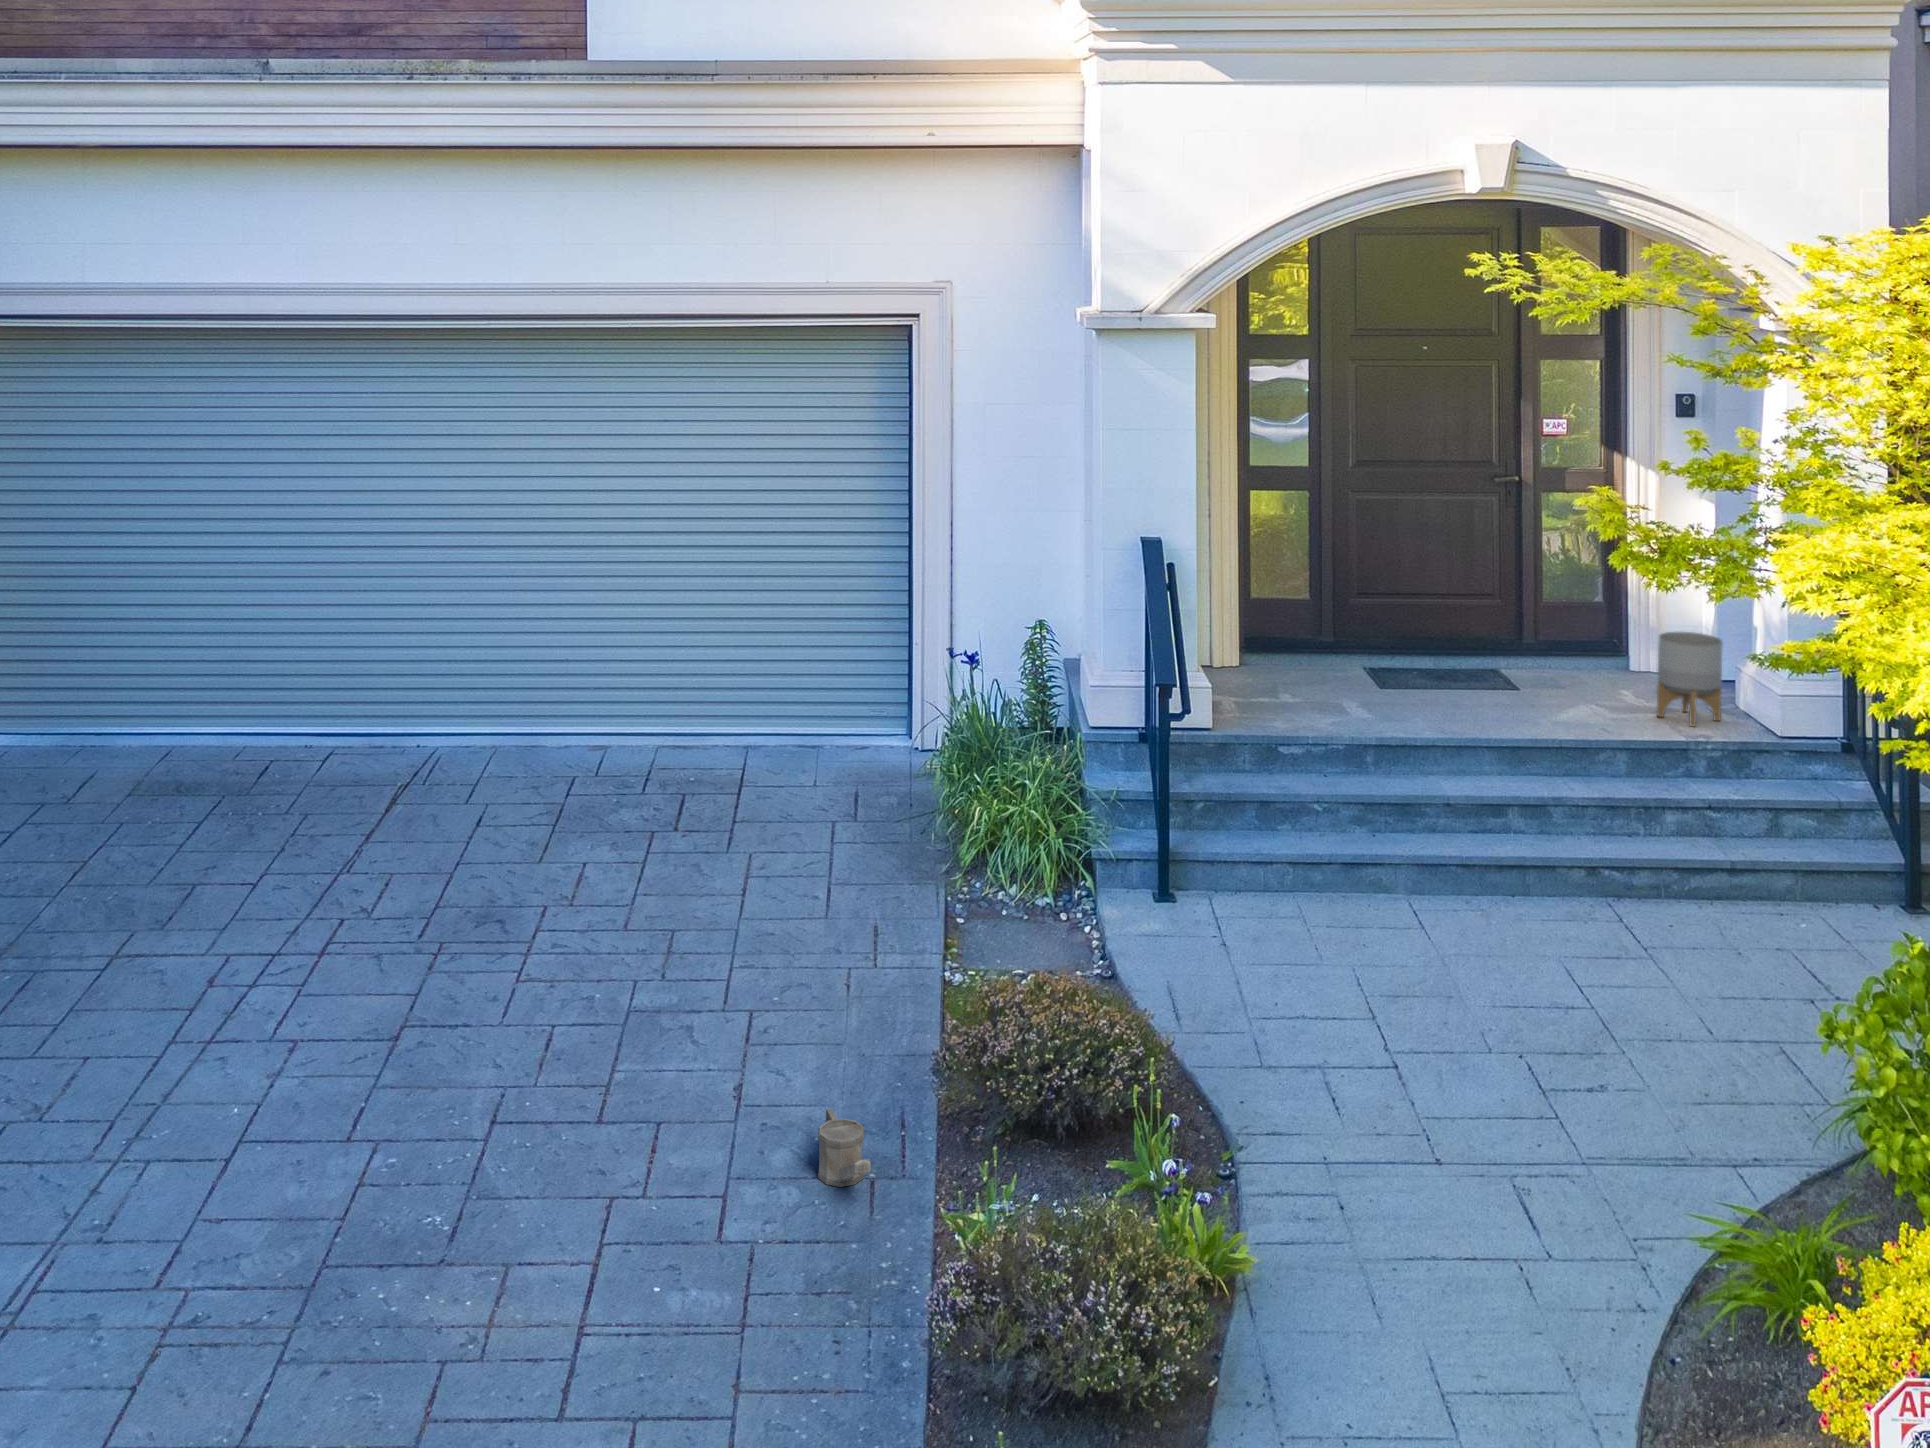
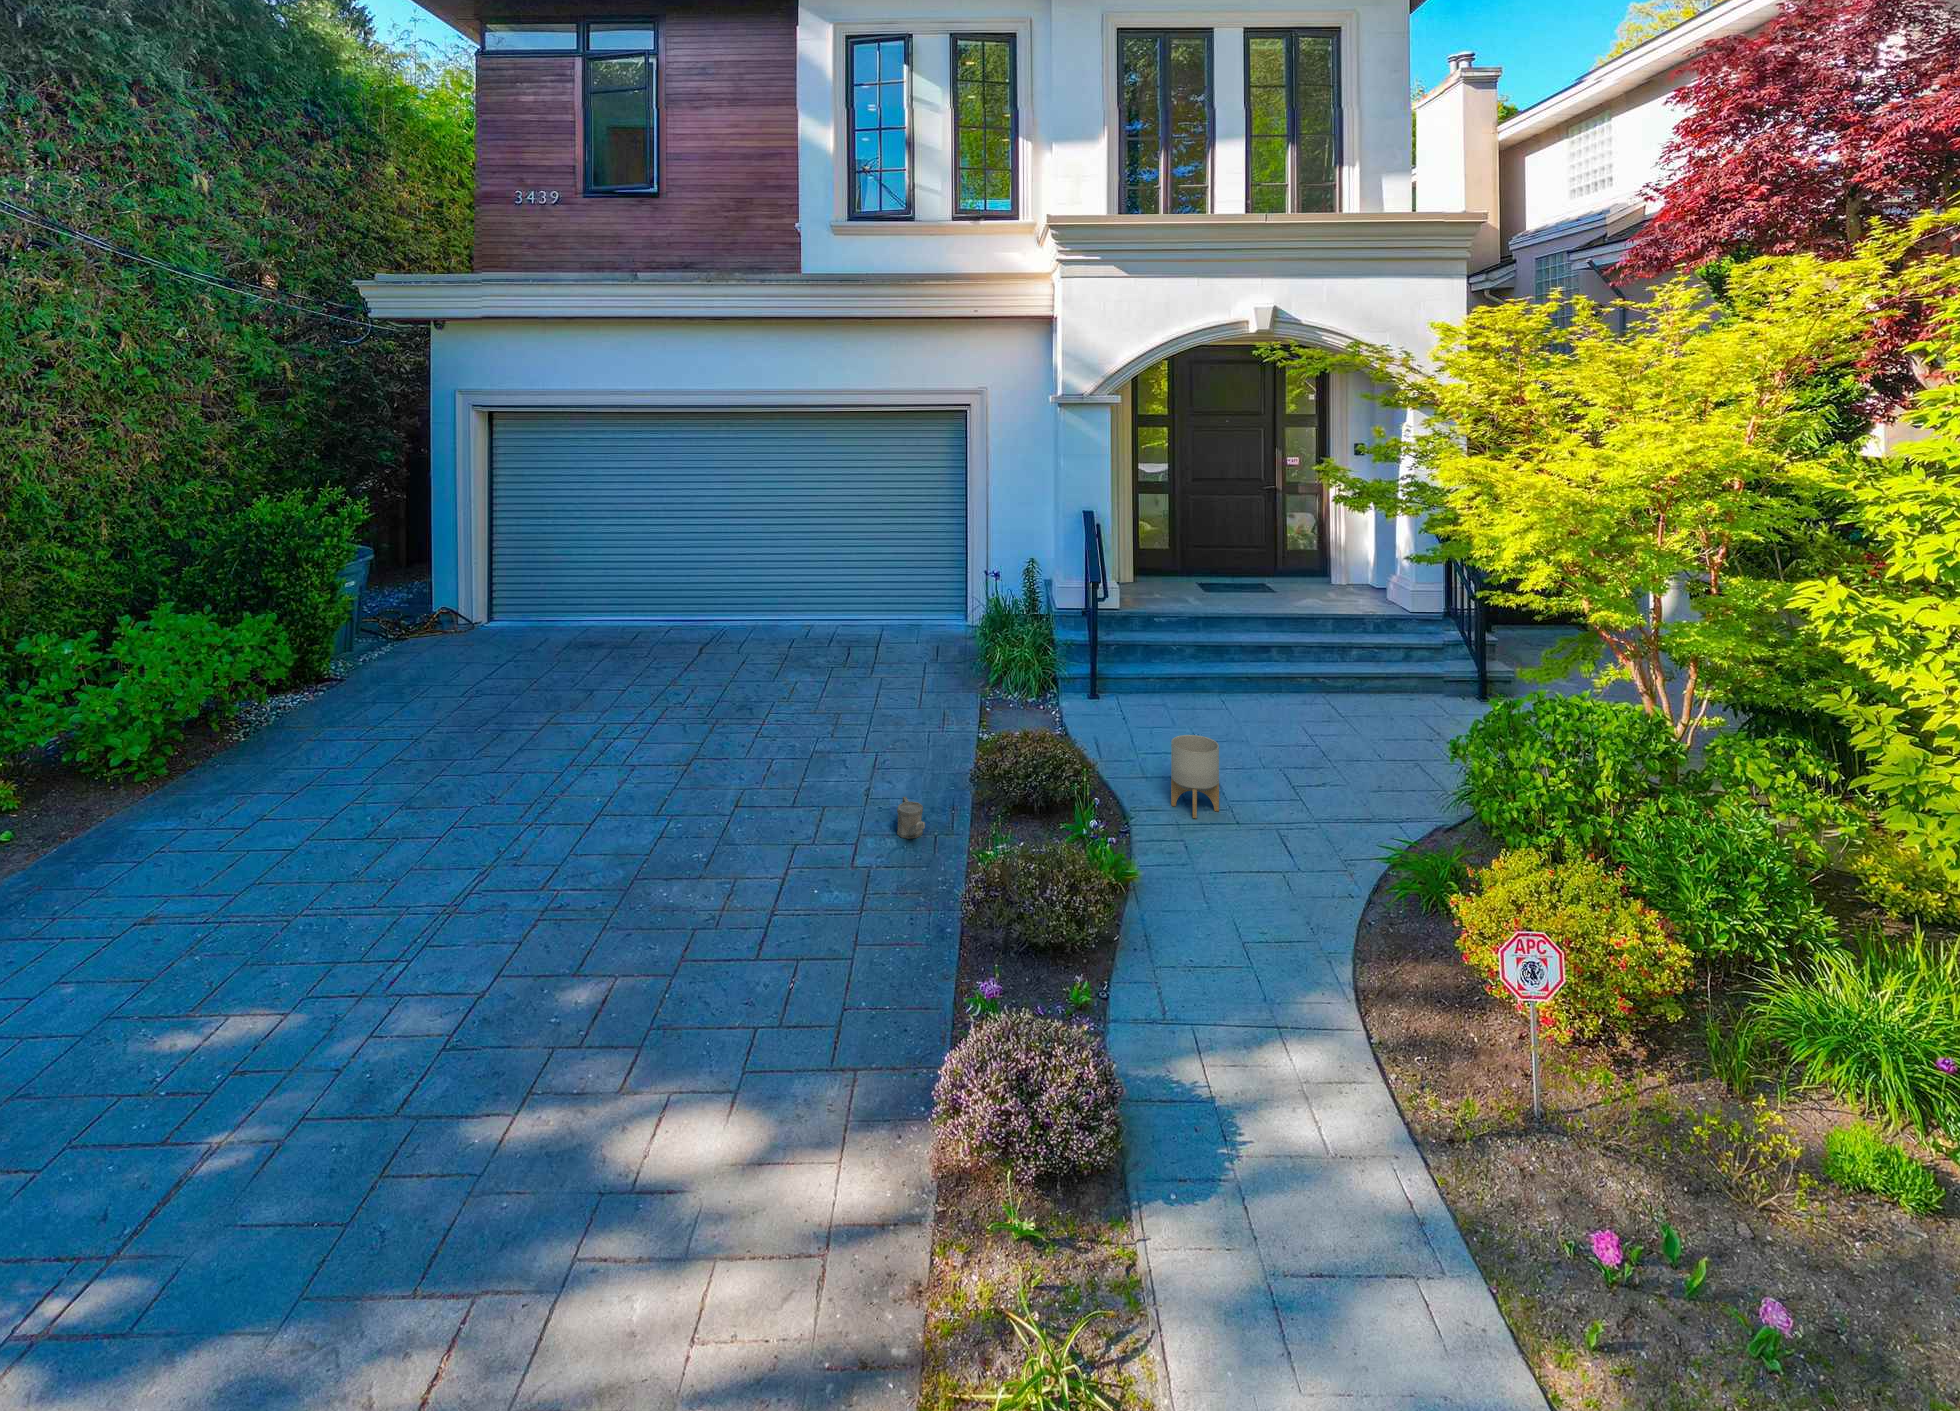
planter: present [1657,632,1723,727] -> present [1171,735,1219,818]

